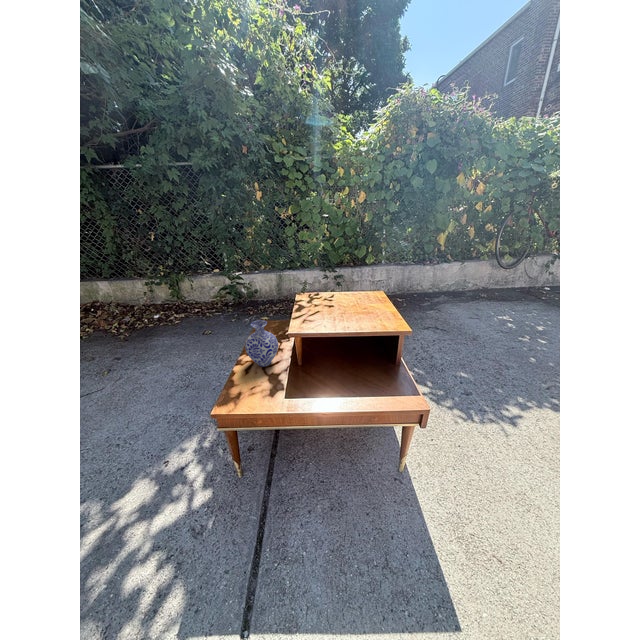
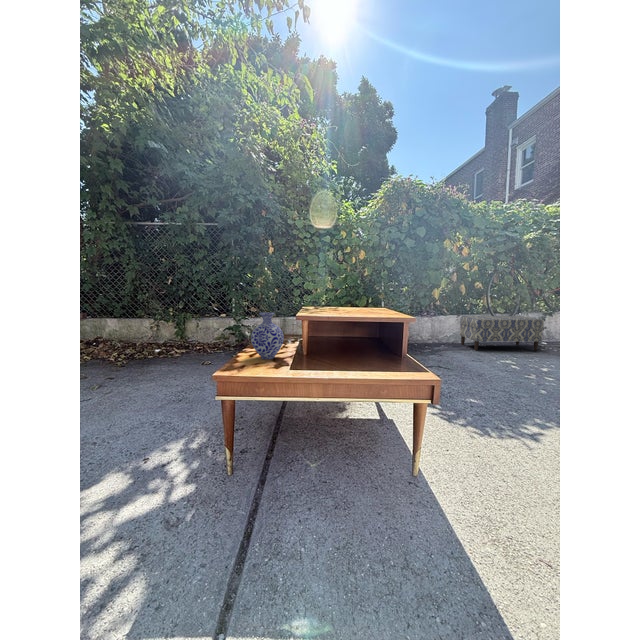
bench: none [462,260,551,301] -> present [460,316,544,351]

